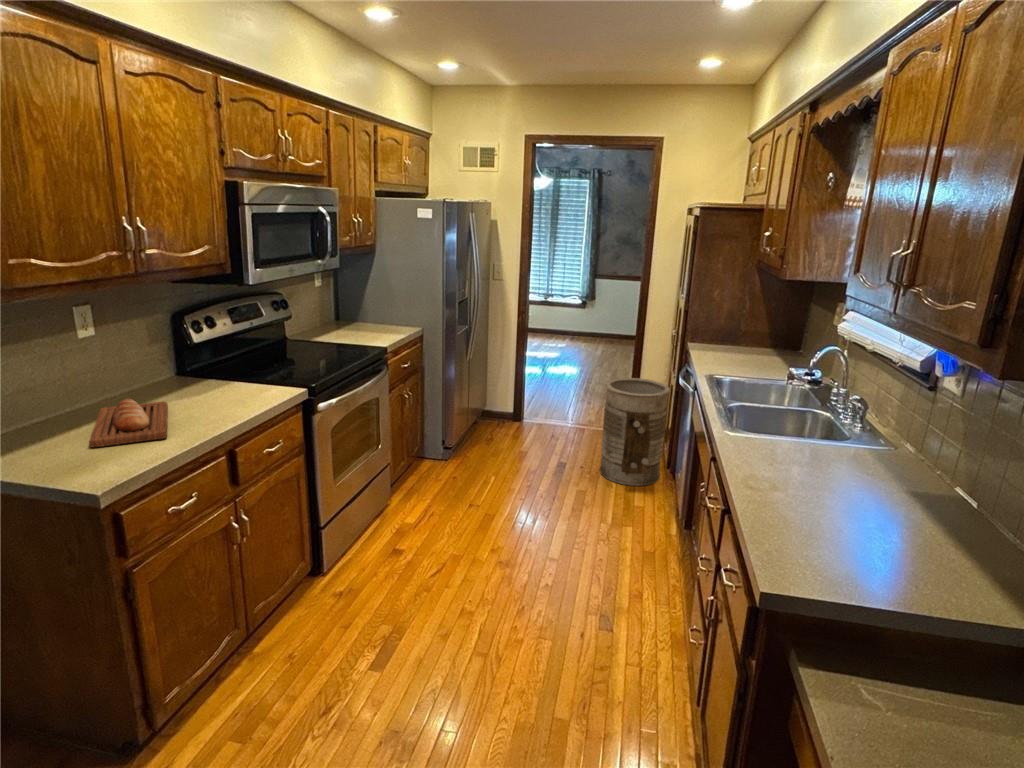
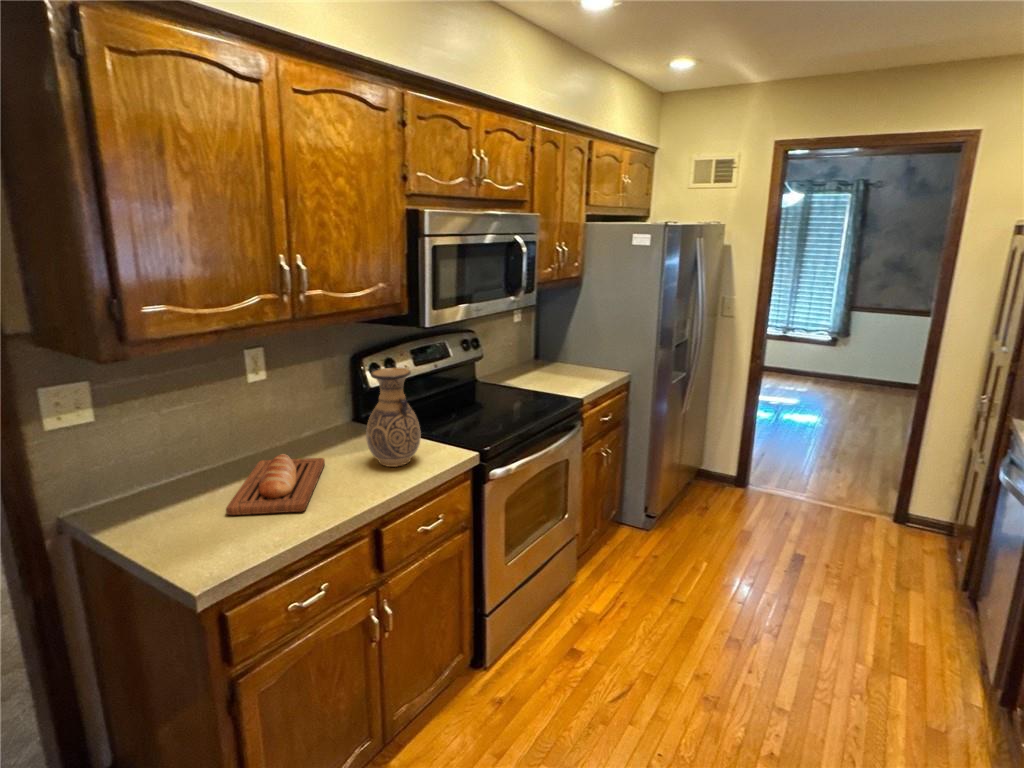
vase: none [206,319,257,404] -> present [366,367,421,467]
trash can: present [600,378,670,486] -> none [855,455,978,612]

